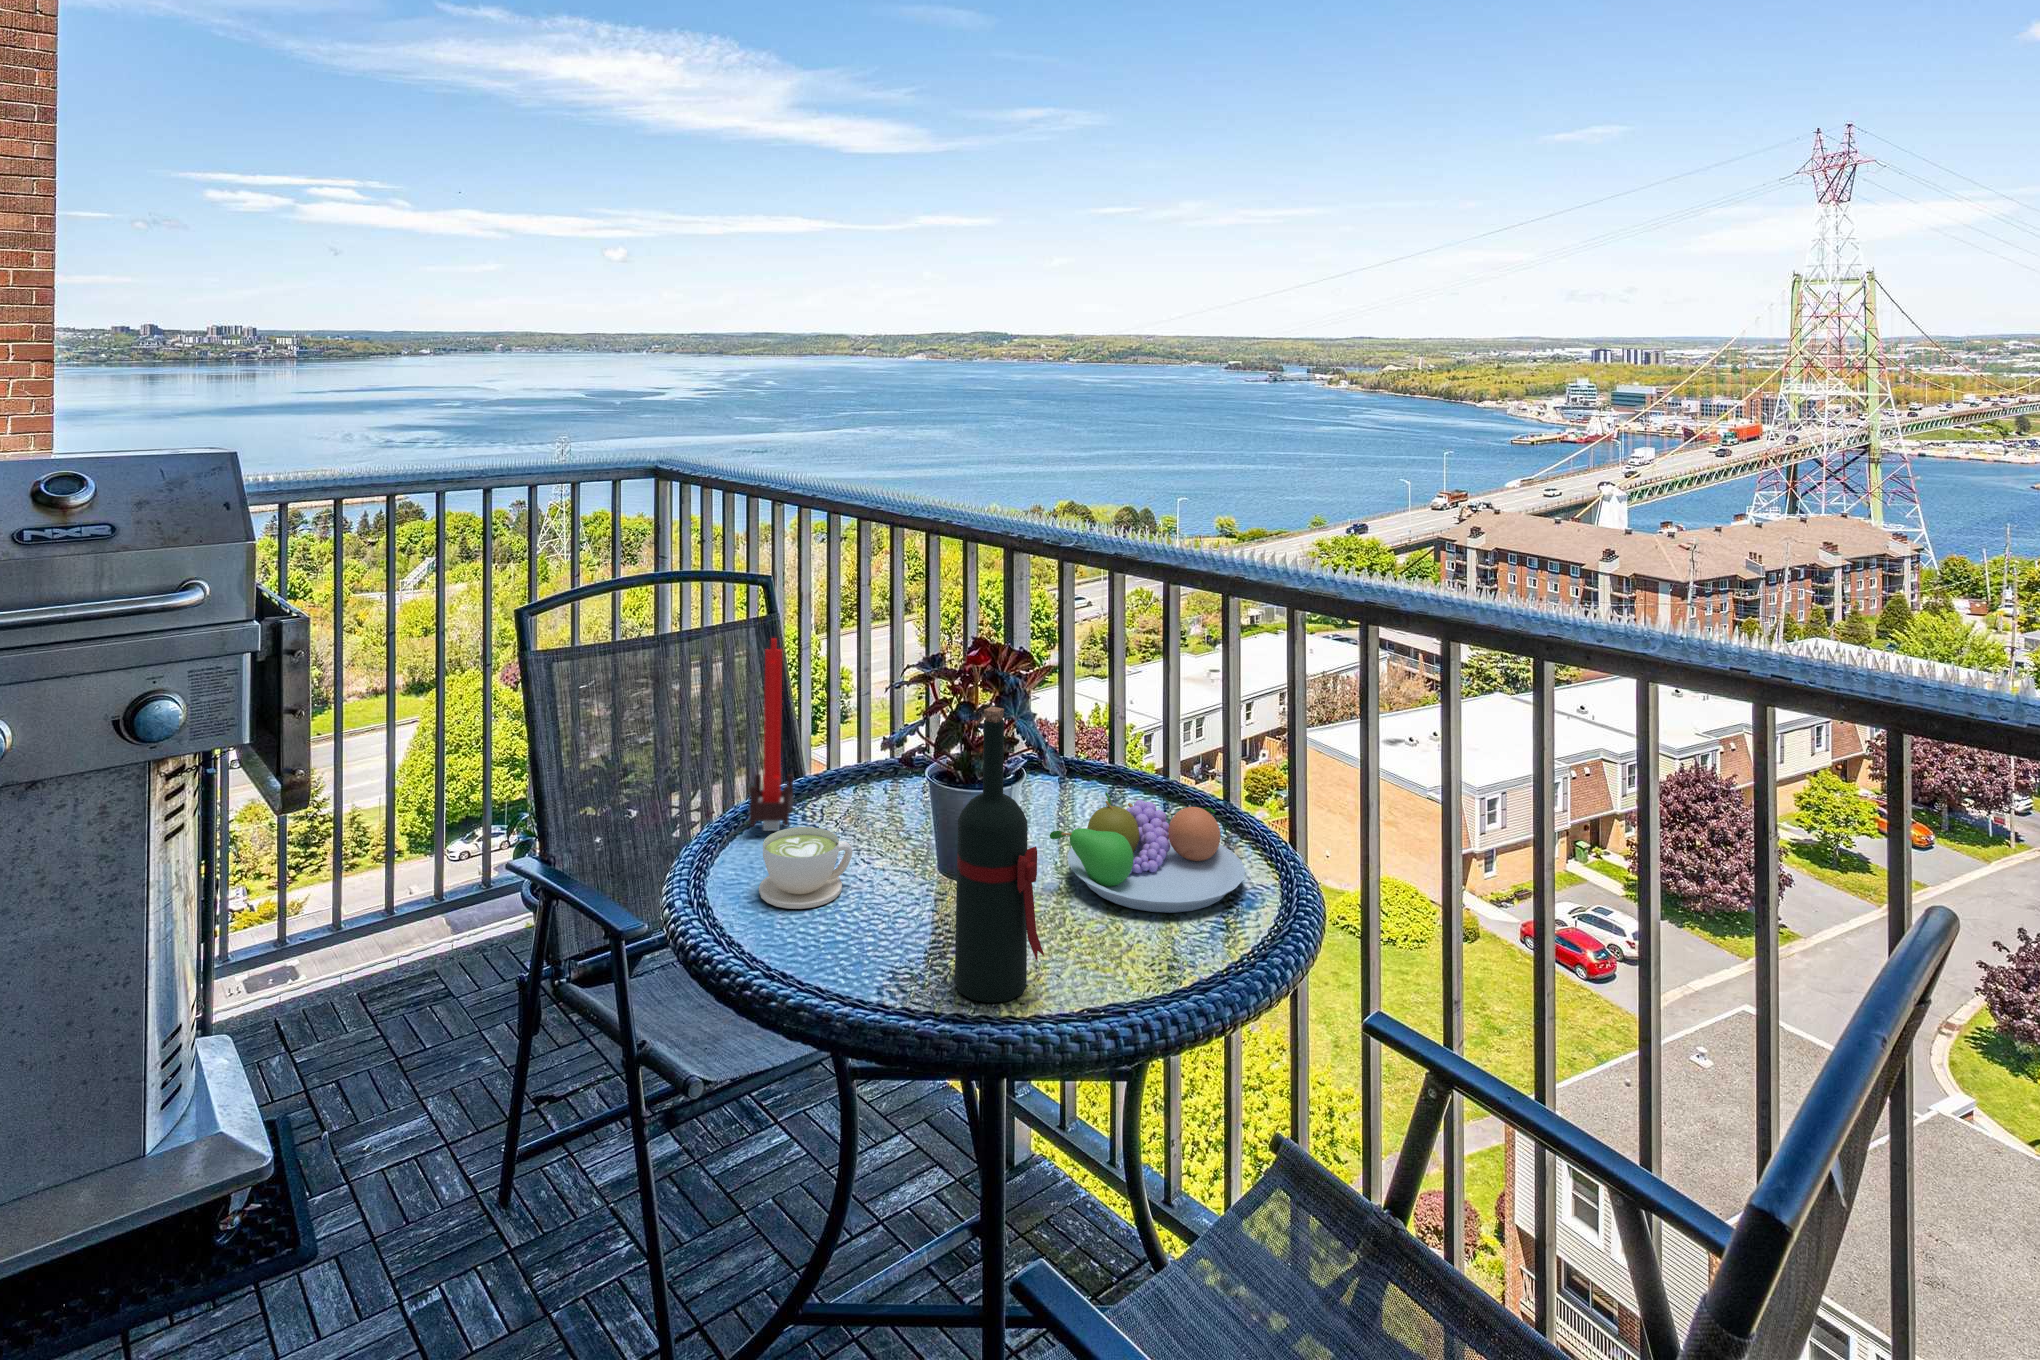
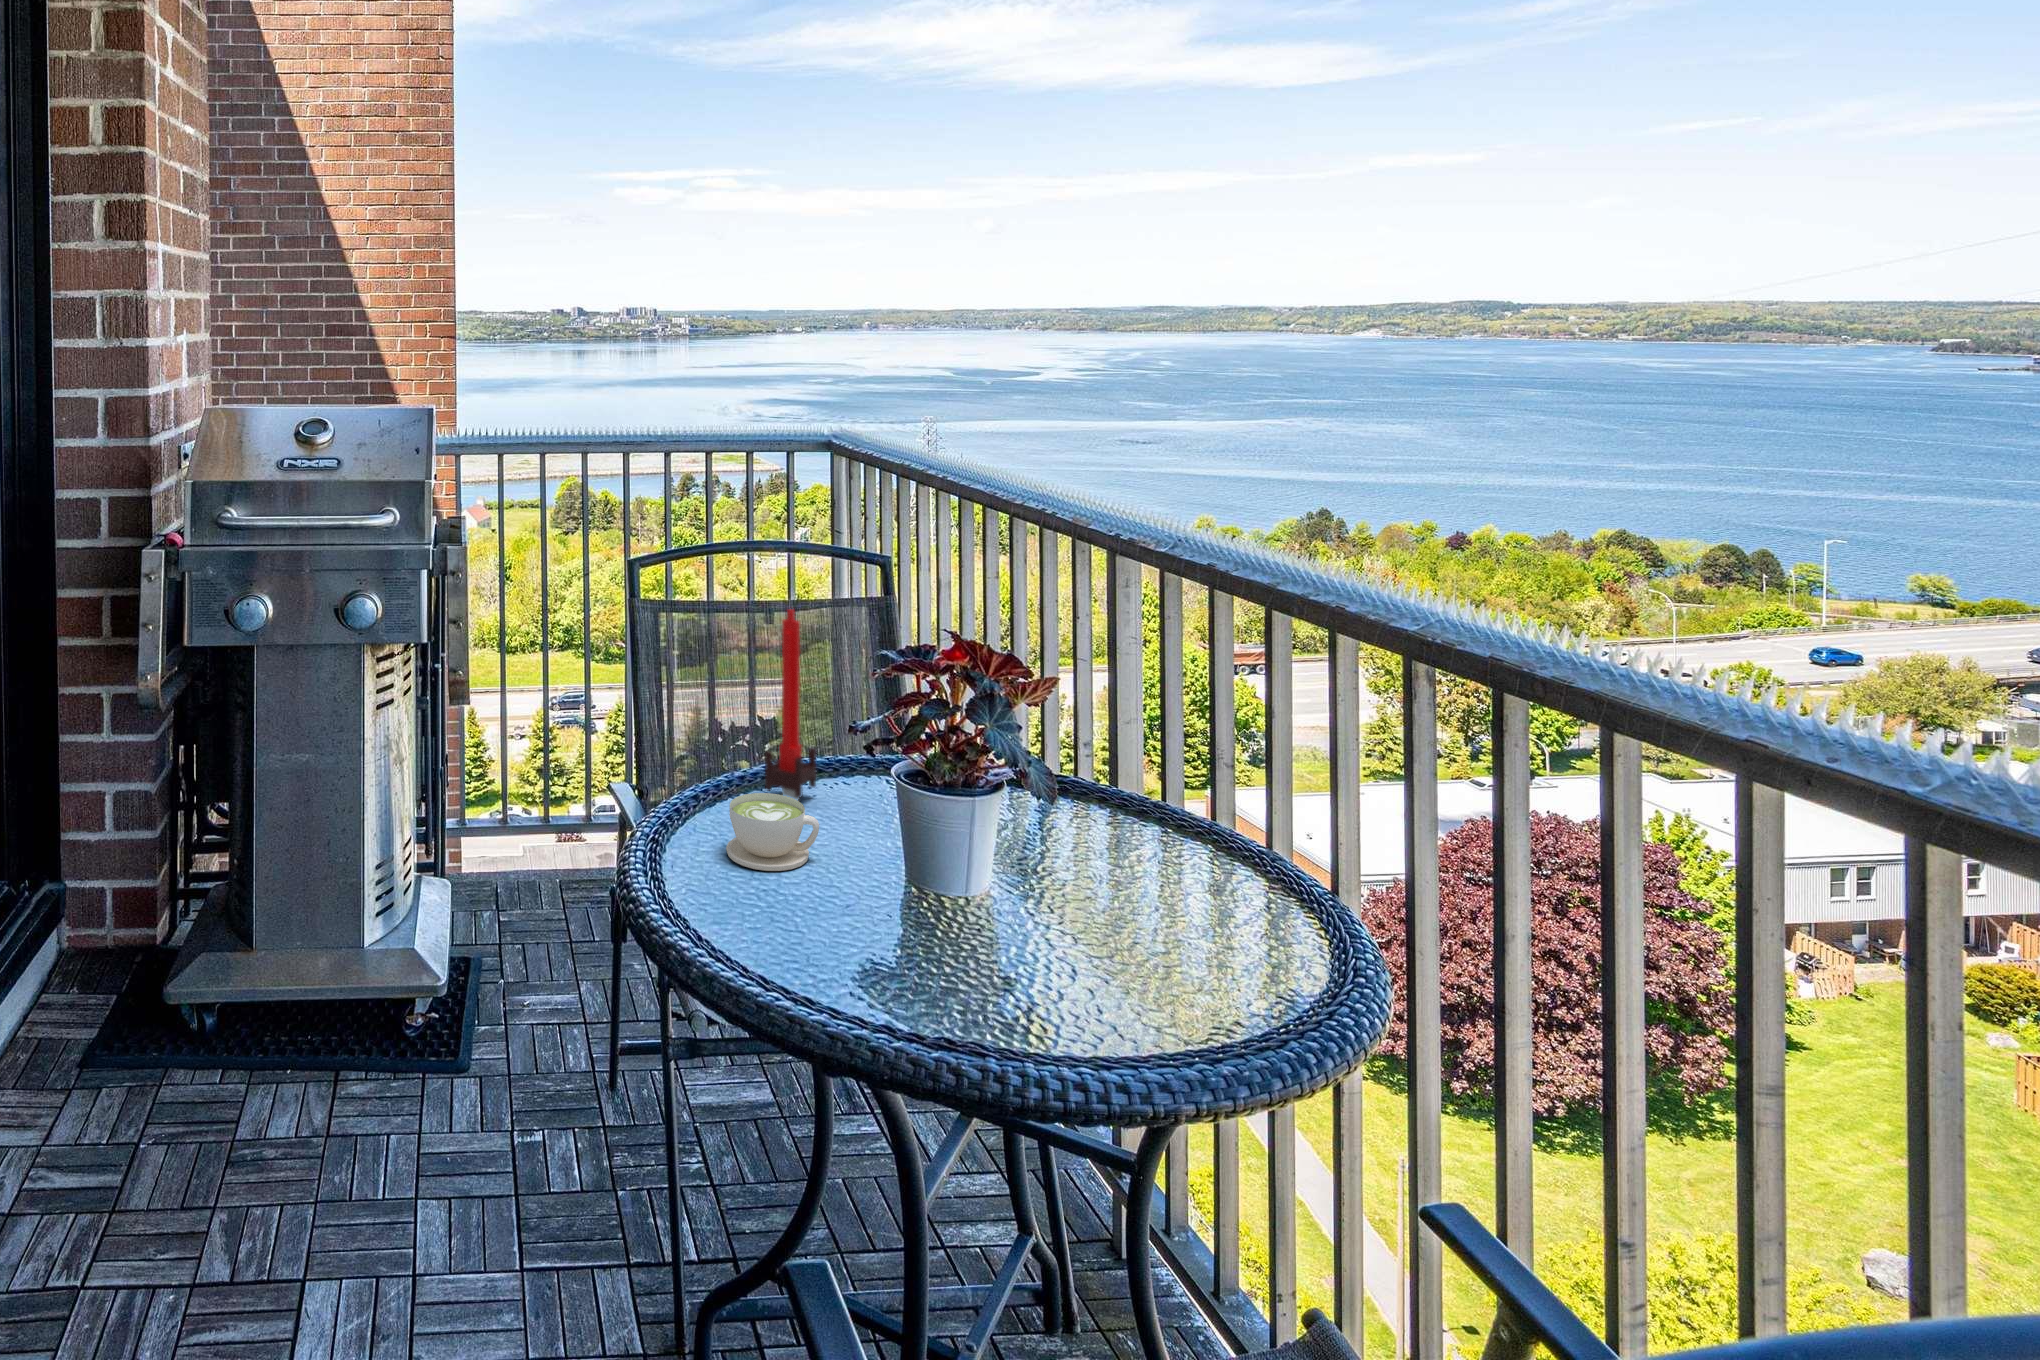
wine bottle: present [955,706,1044,1003] -> none [827,691,909,997]
fruit bowl: present [1050,792,1245,913] -> none [1016,829,1265,983]

